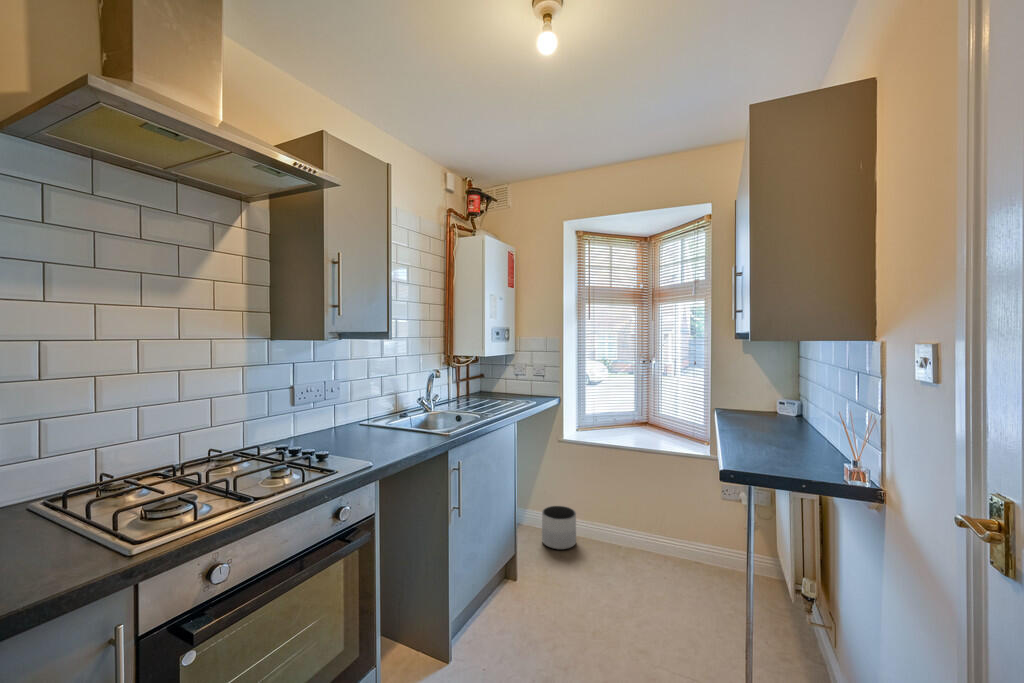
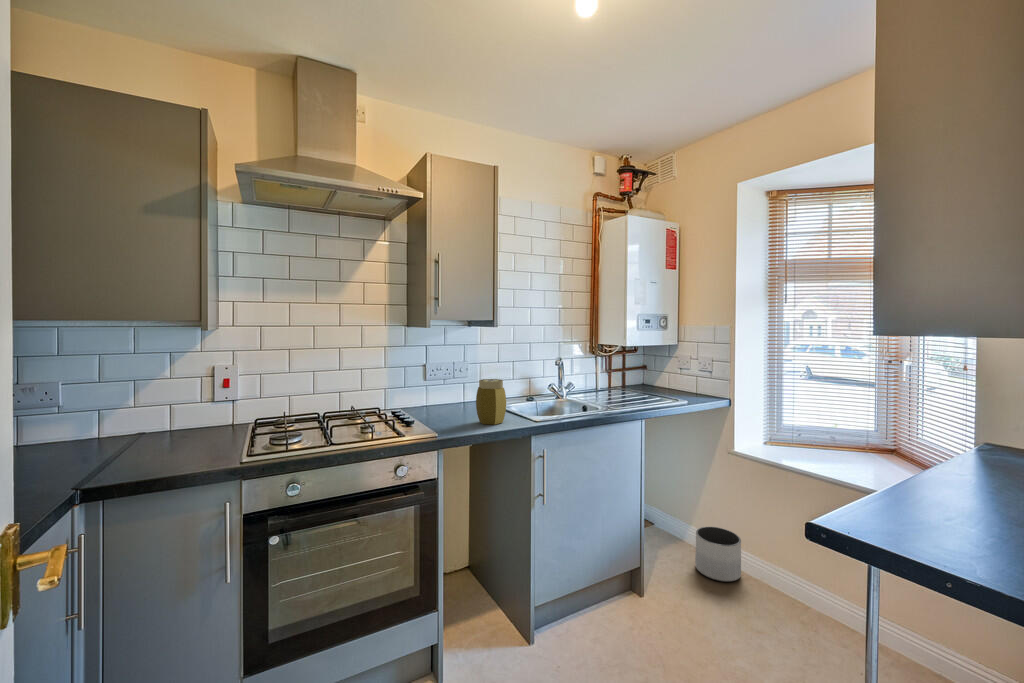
jar: none [390,397,424,447] -> present [476,379,506,425]

